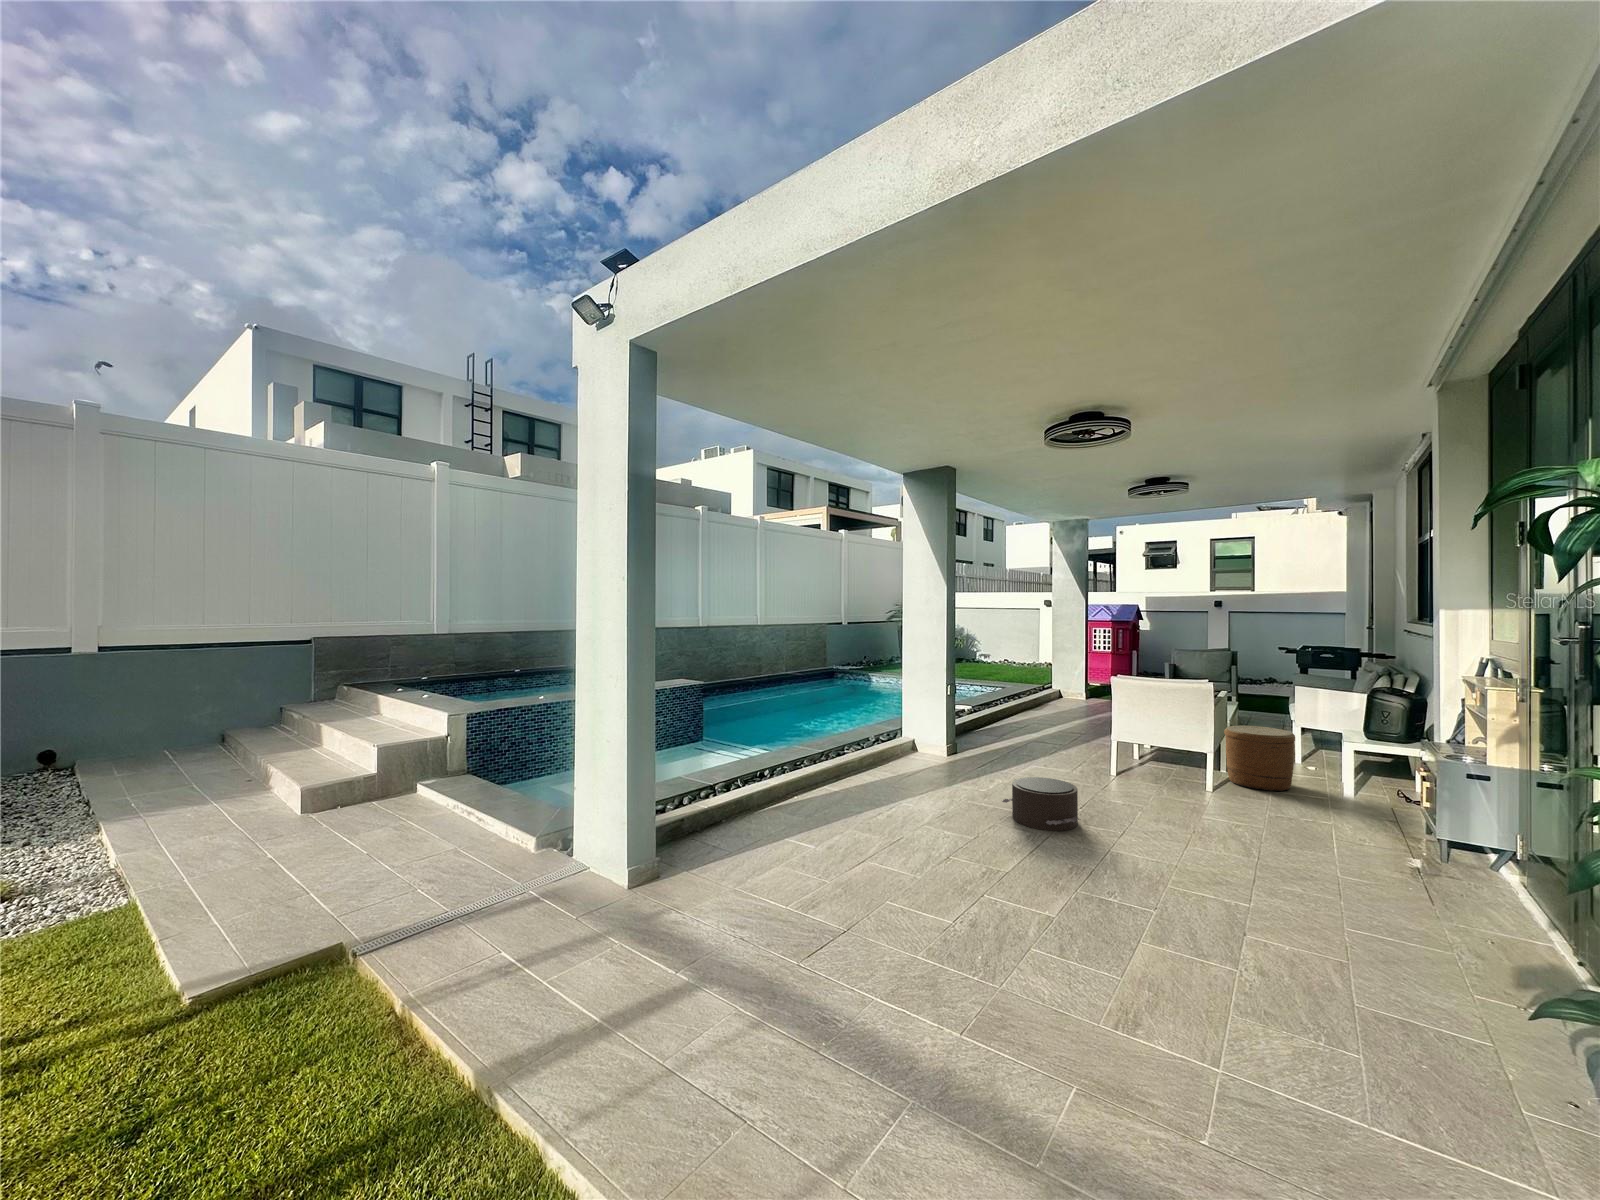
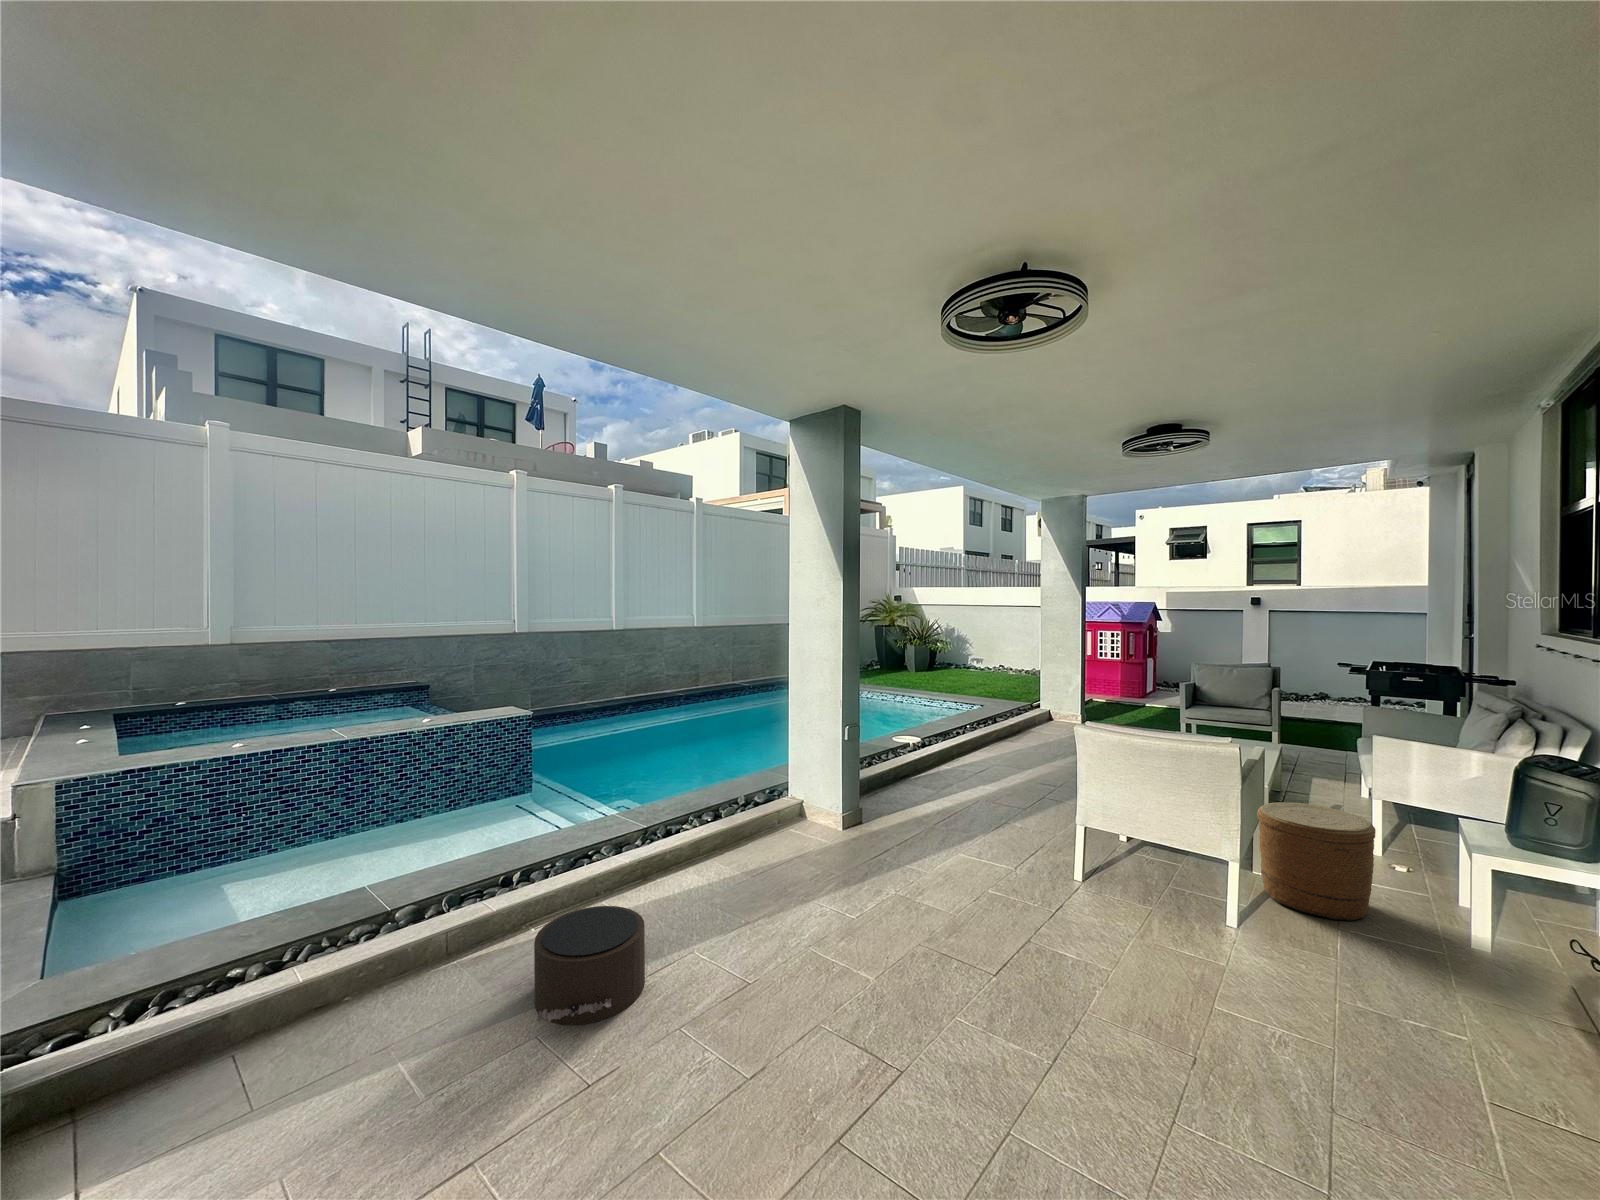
pouf: present [1002,777,1079,831] -> present [534,906,645,1025]

